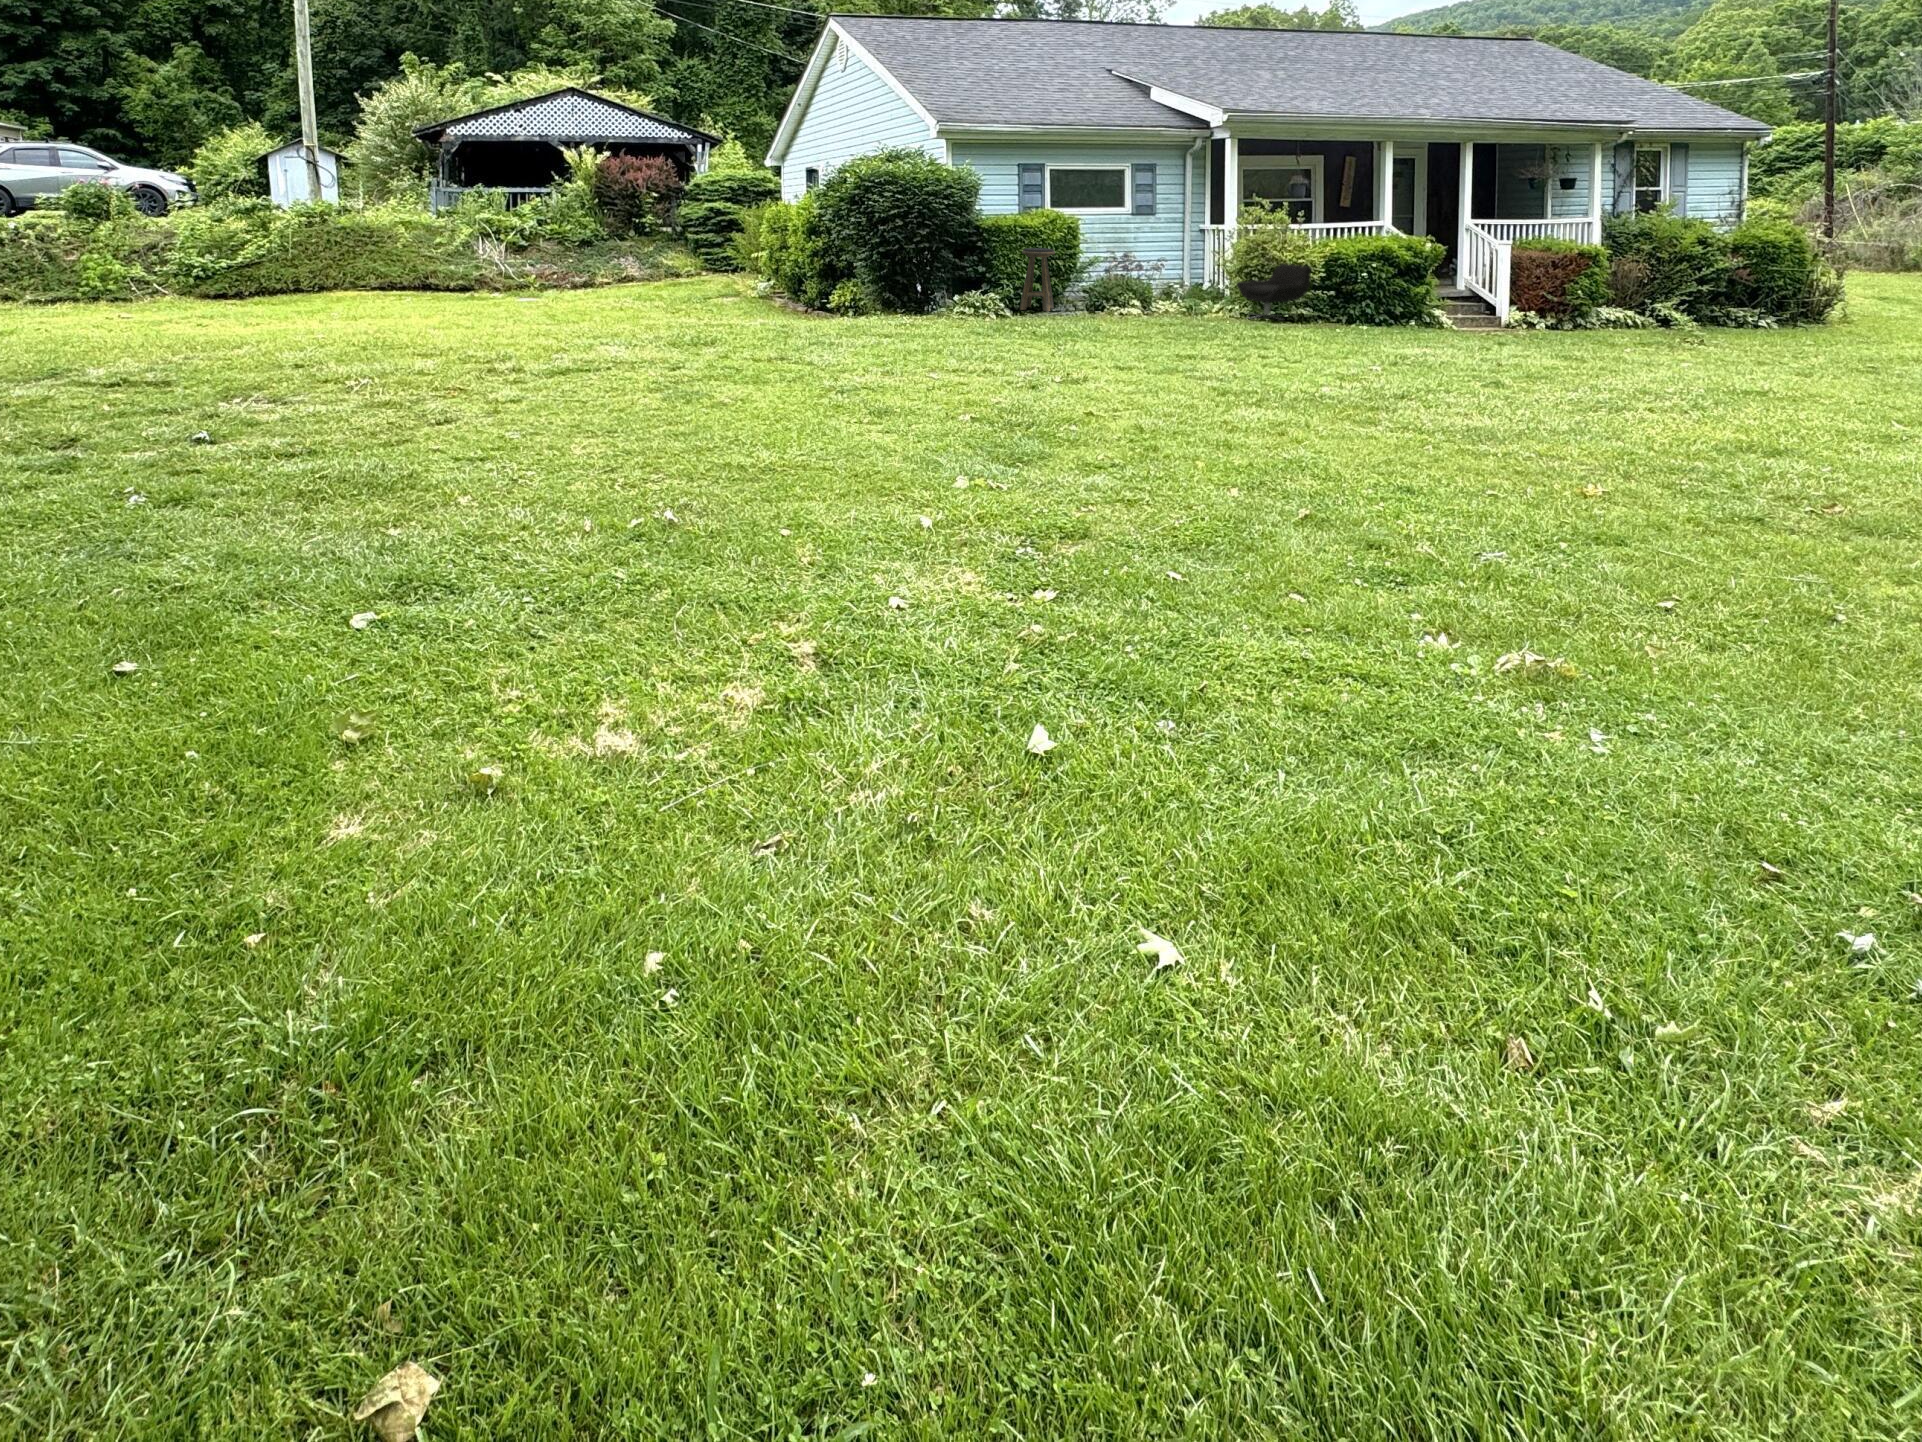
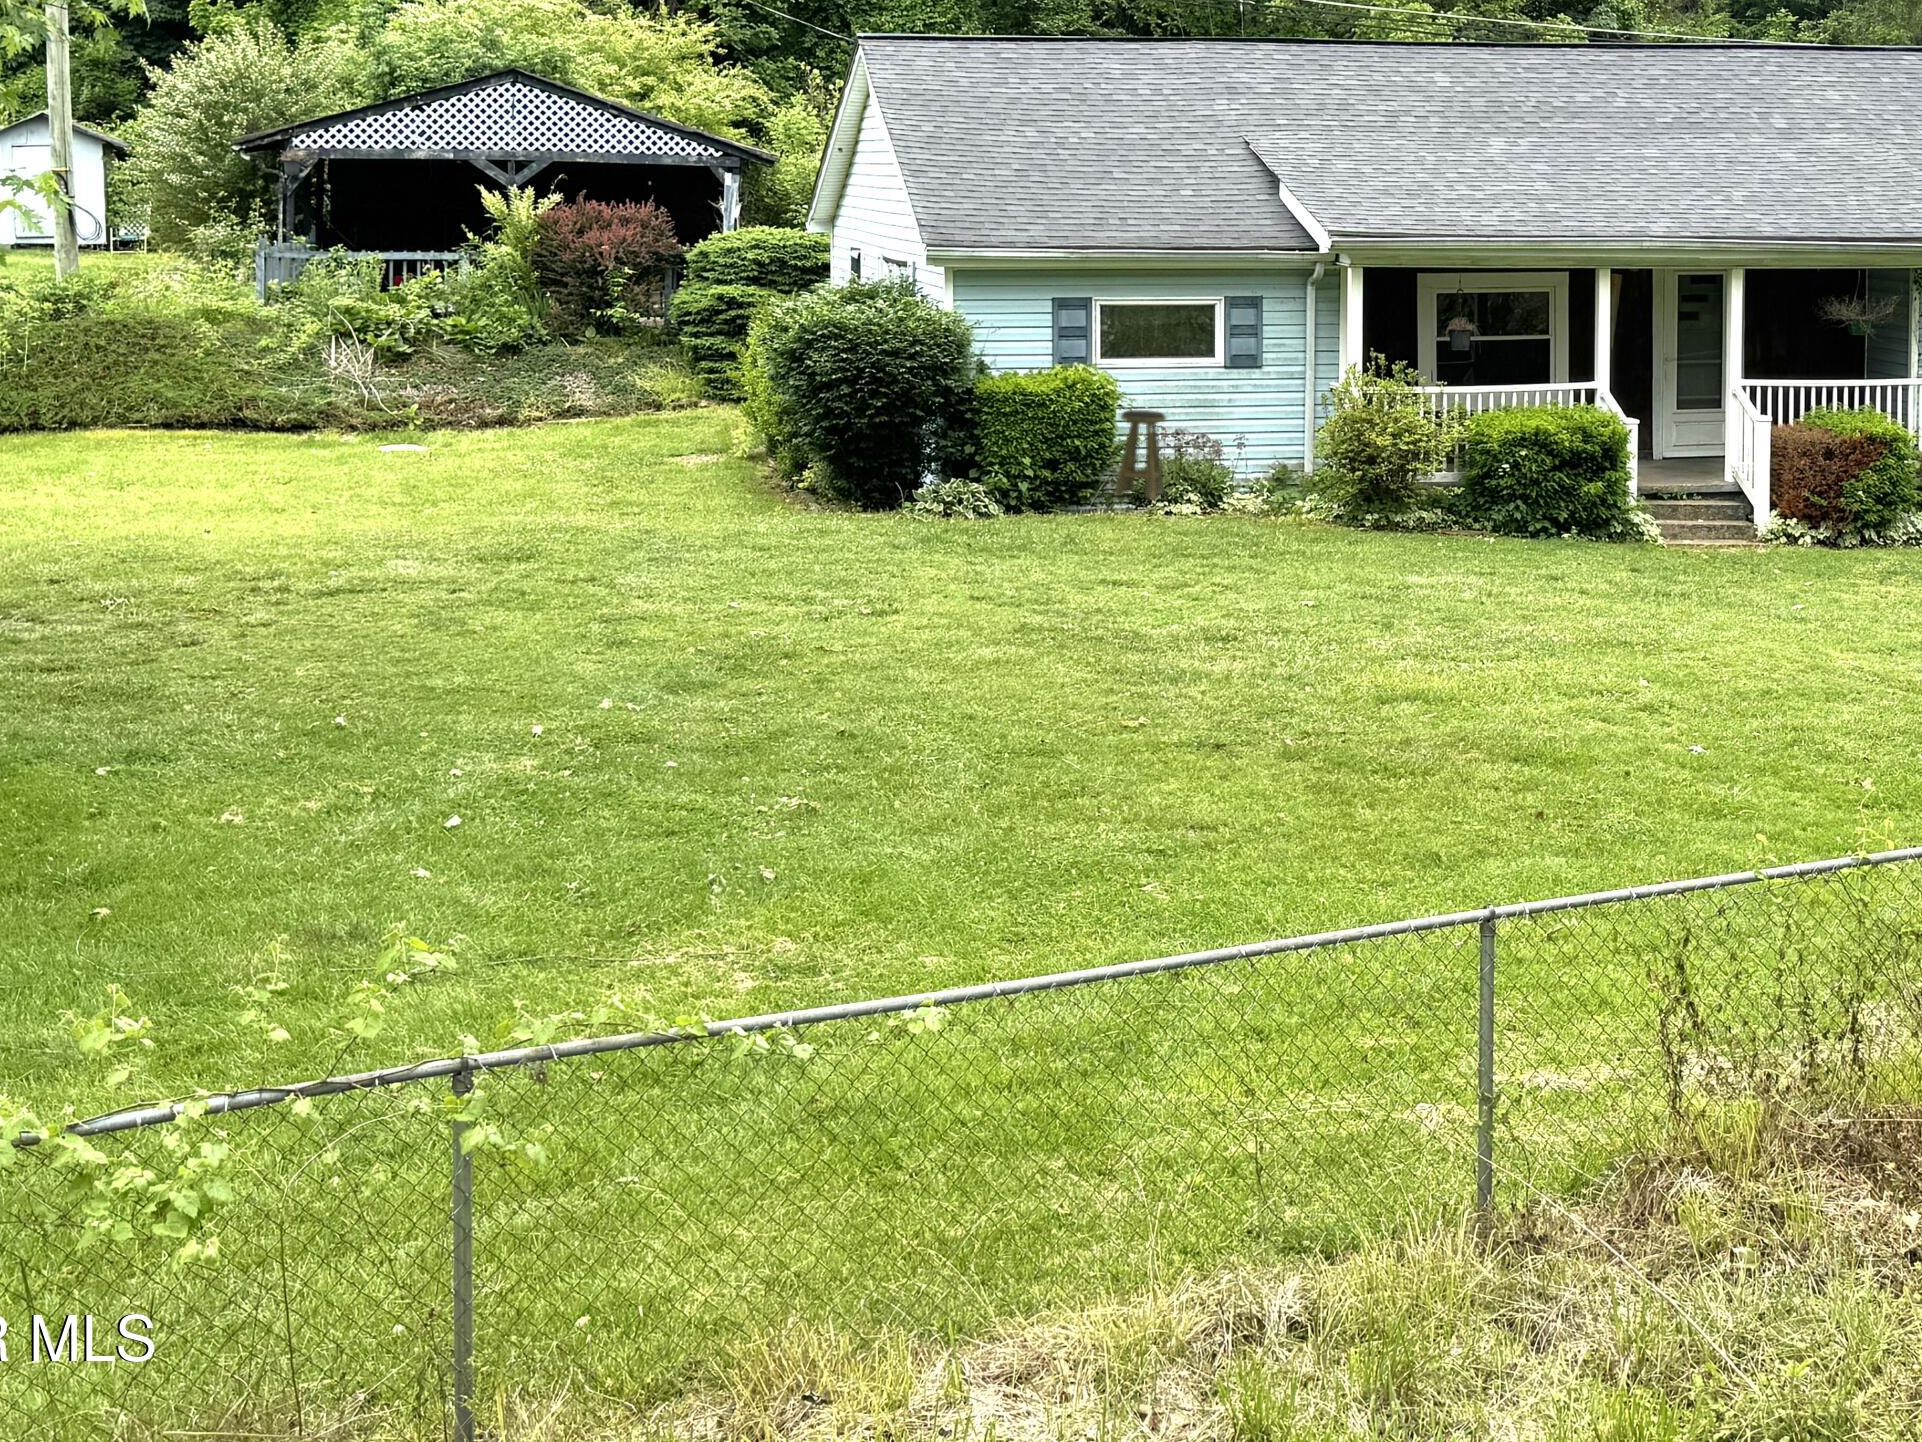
lounge chair: present [1236,264,1311,319] -> none [1409,444,1506,524]

